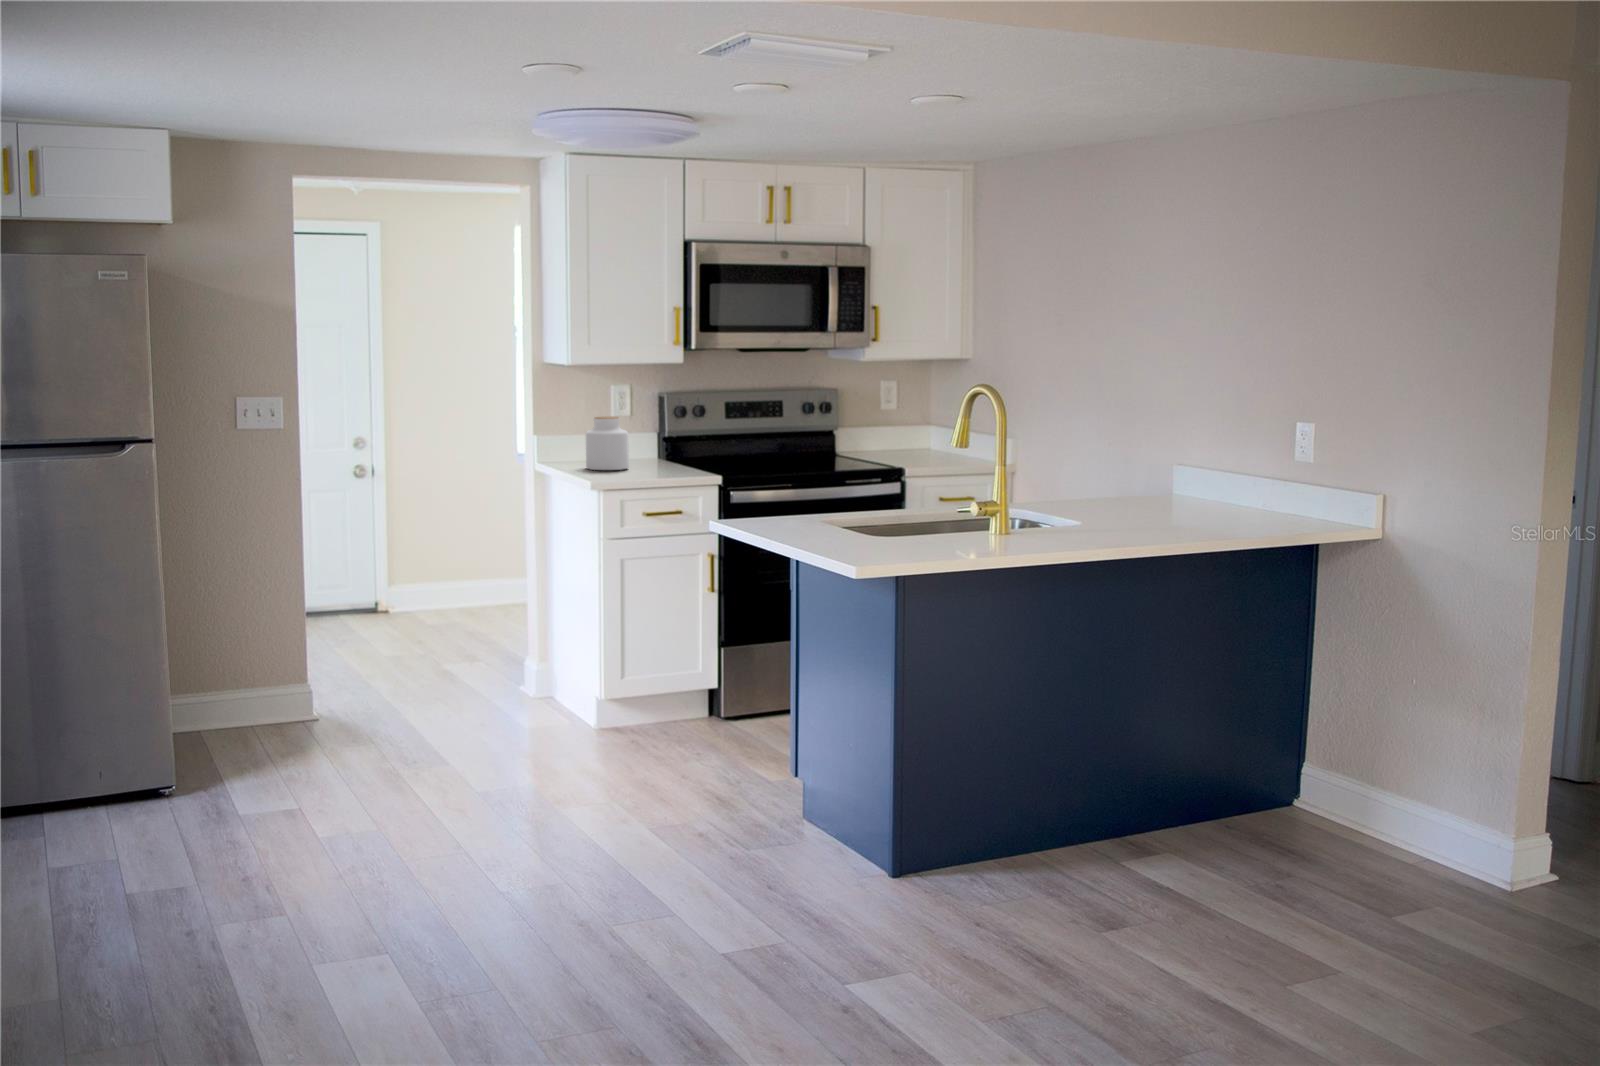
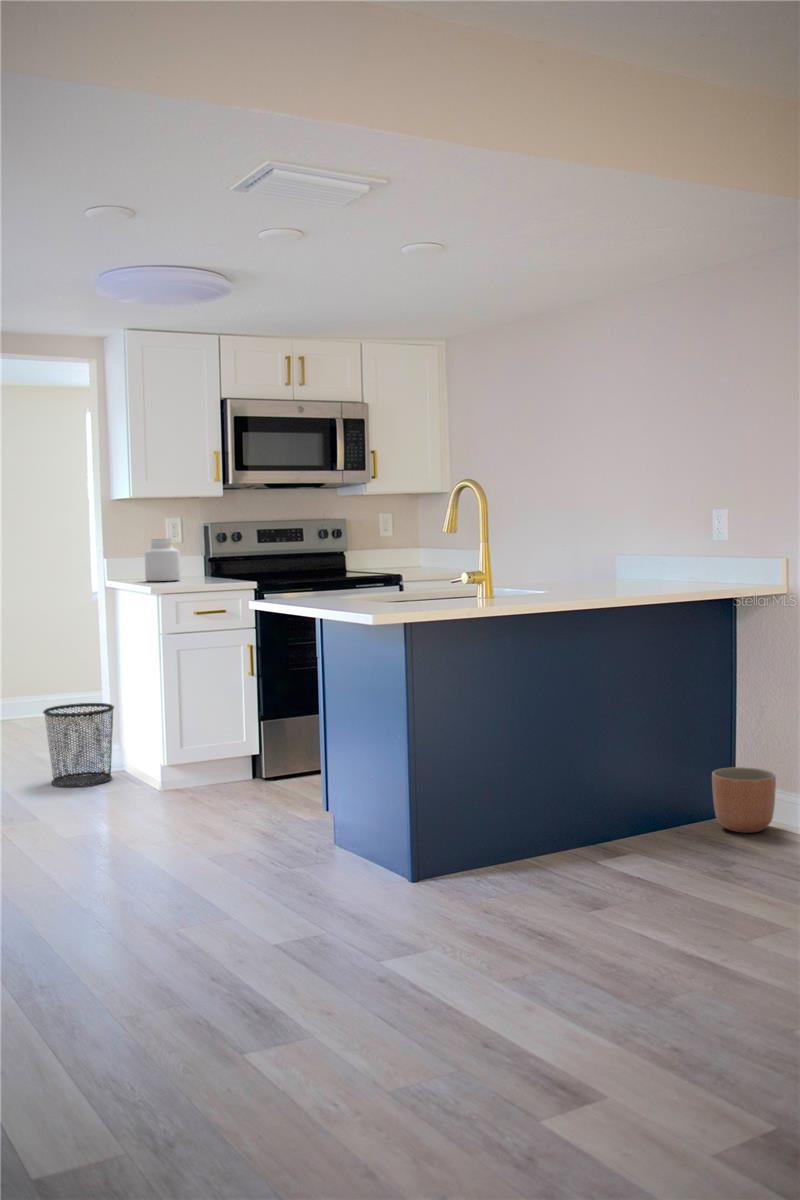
trash can: none [459,611,545,715] -> present [43,703,114,787]
planter: none [1272,753,1352,837] -> present [712,767,776,833]

